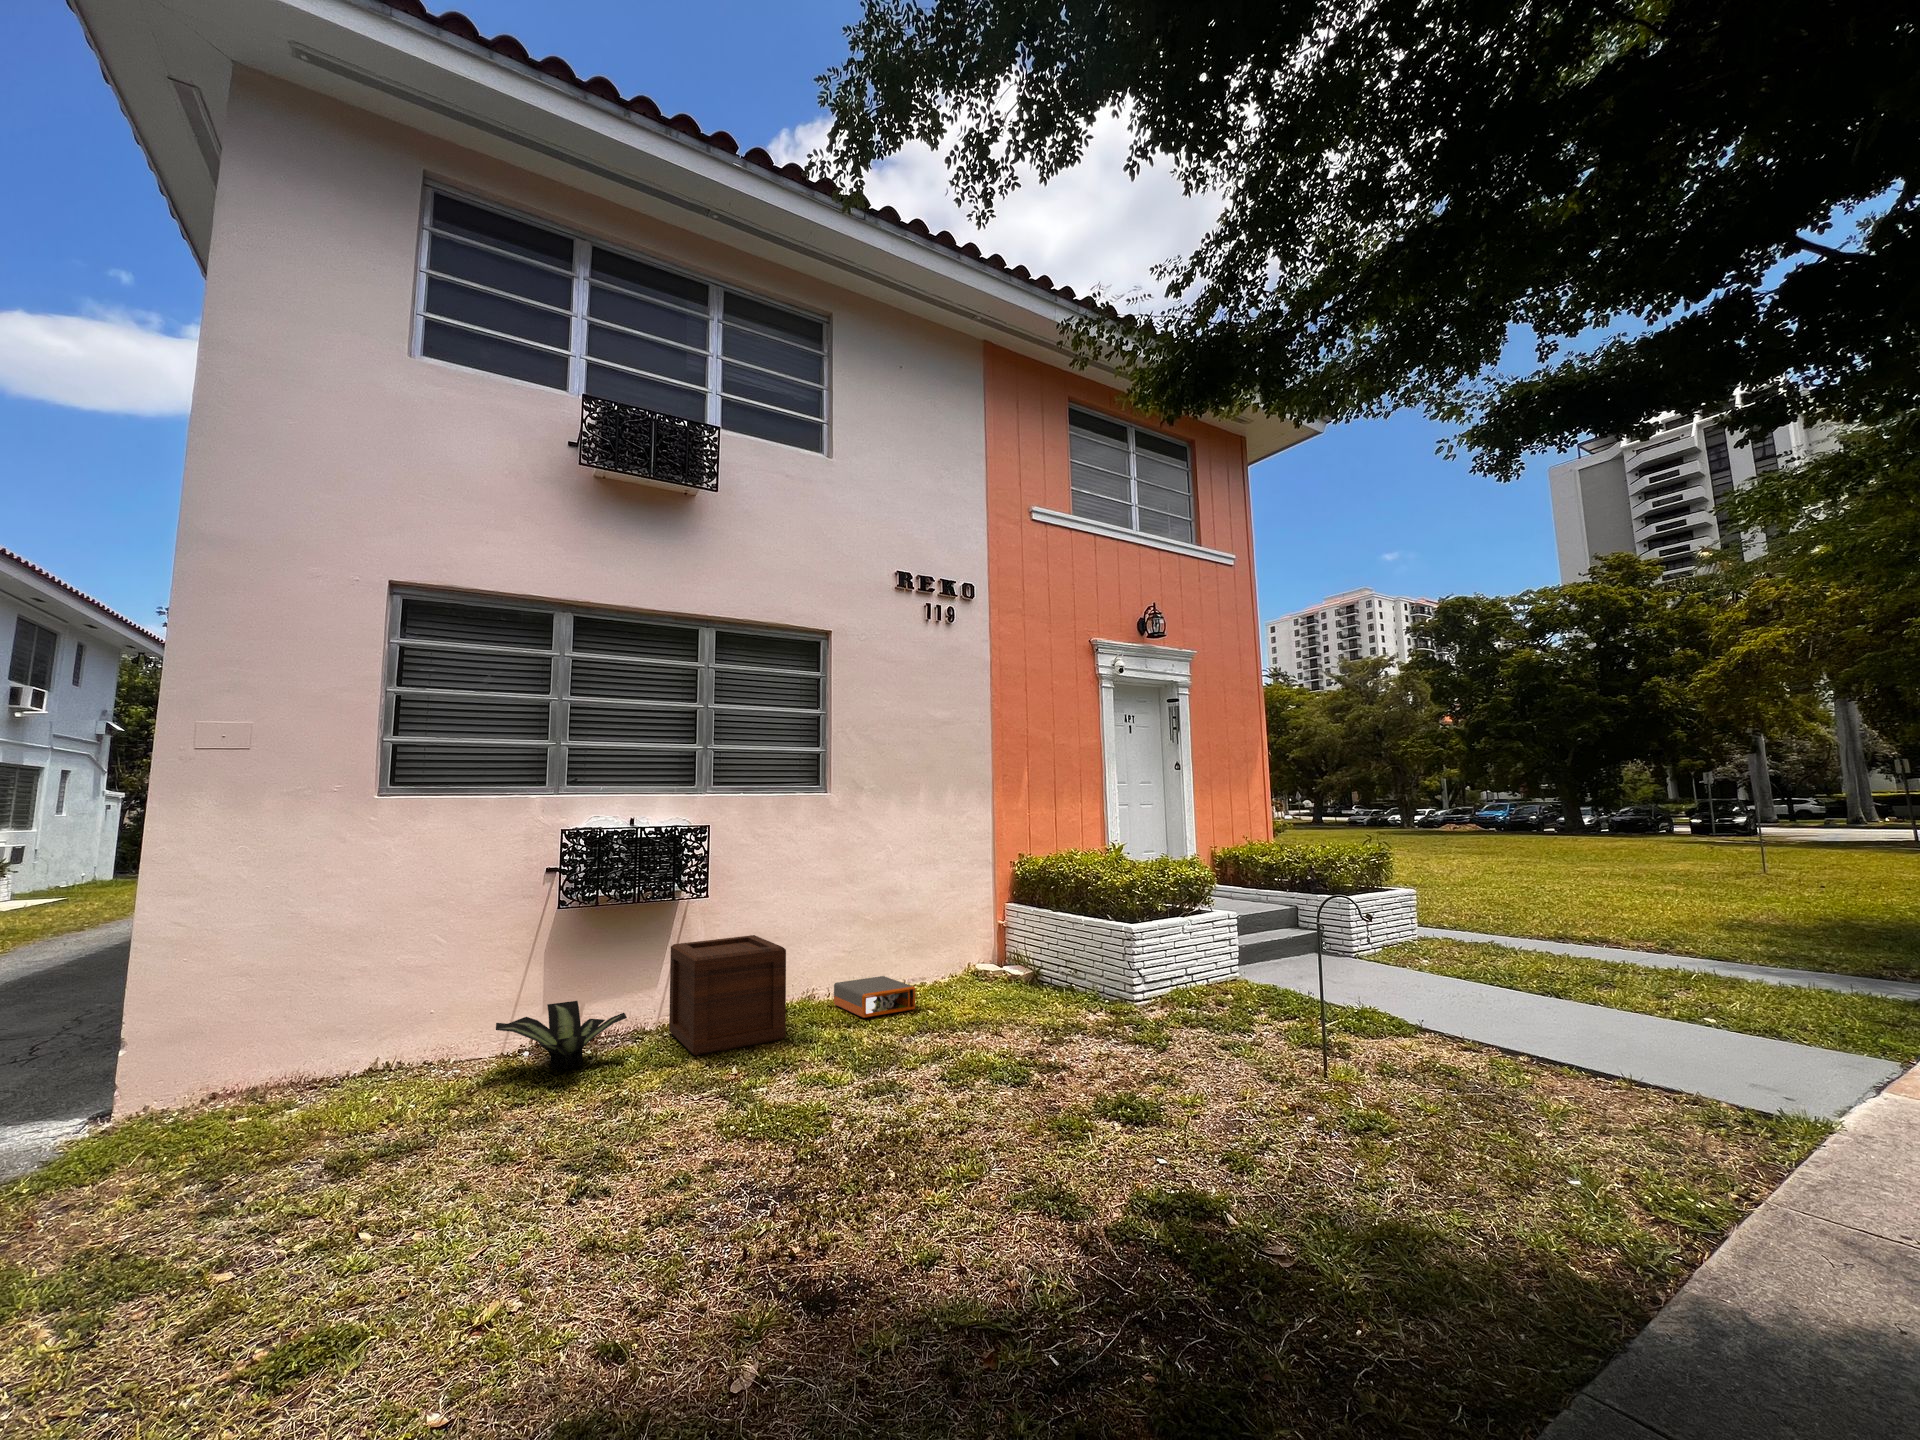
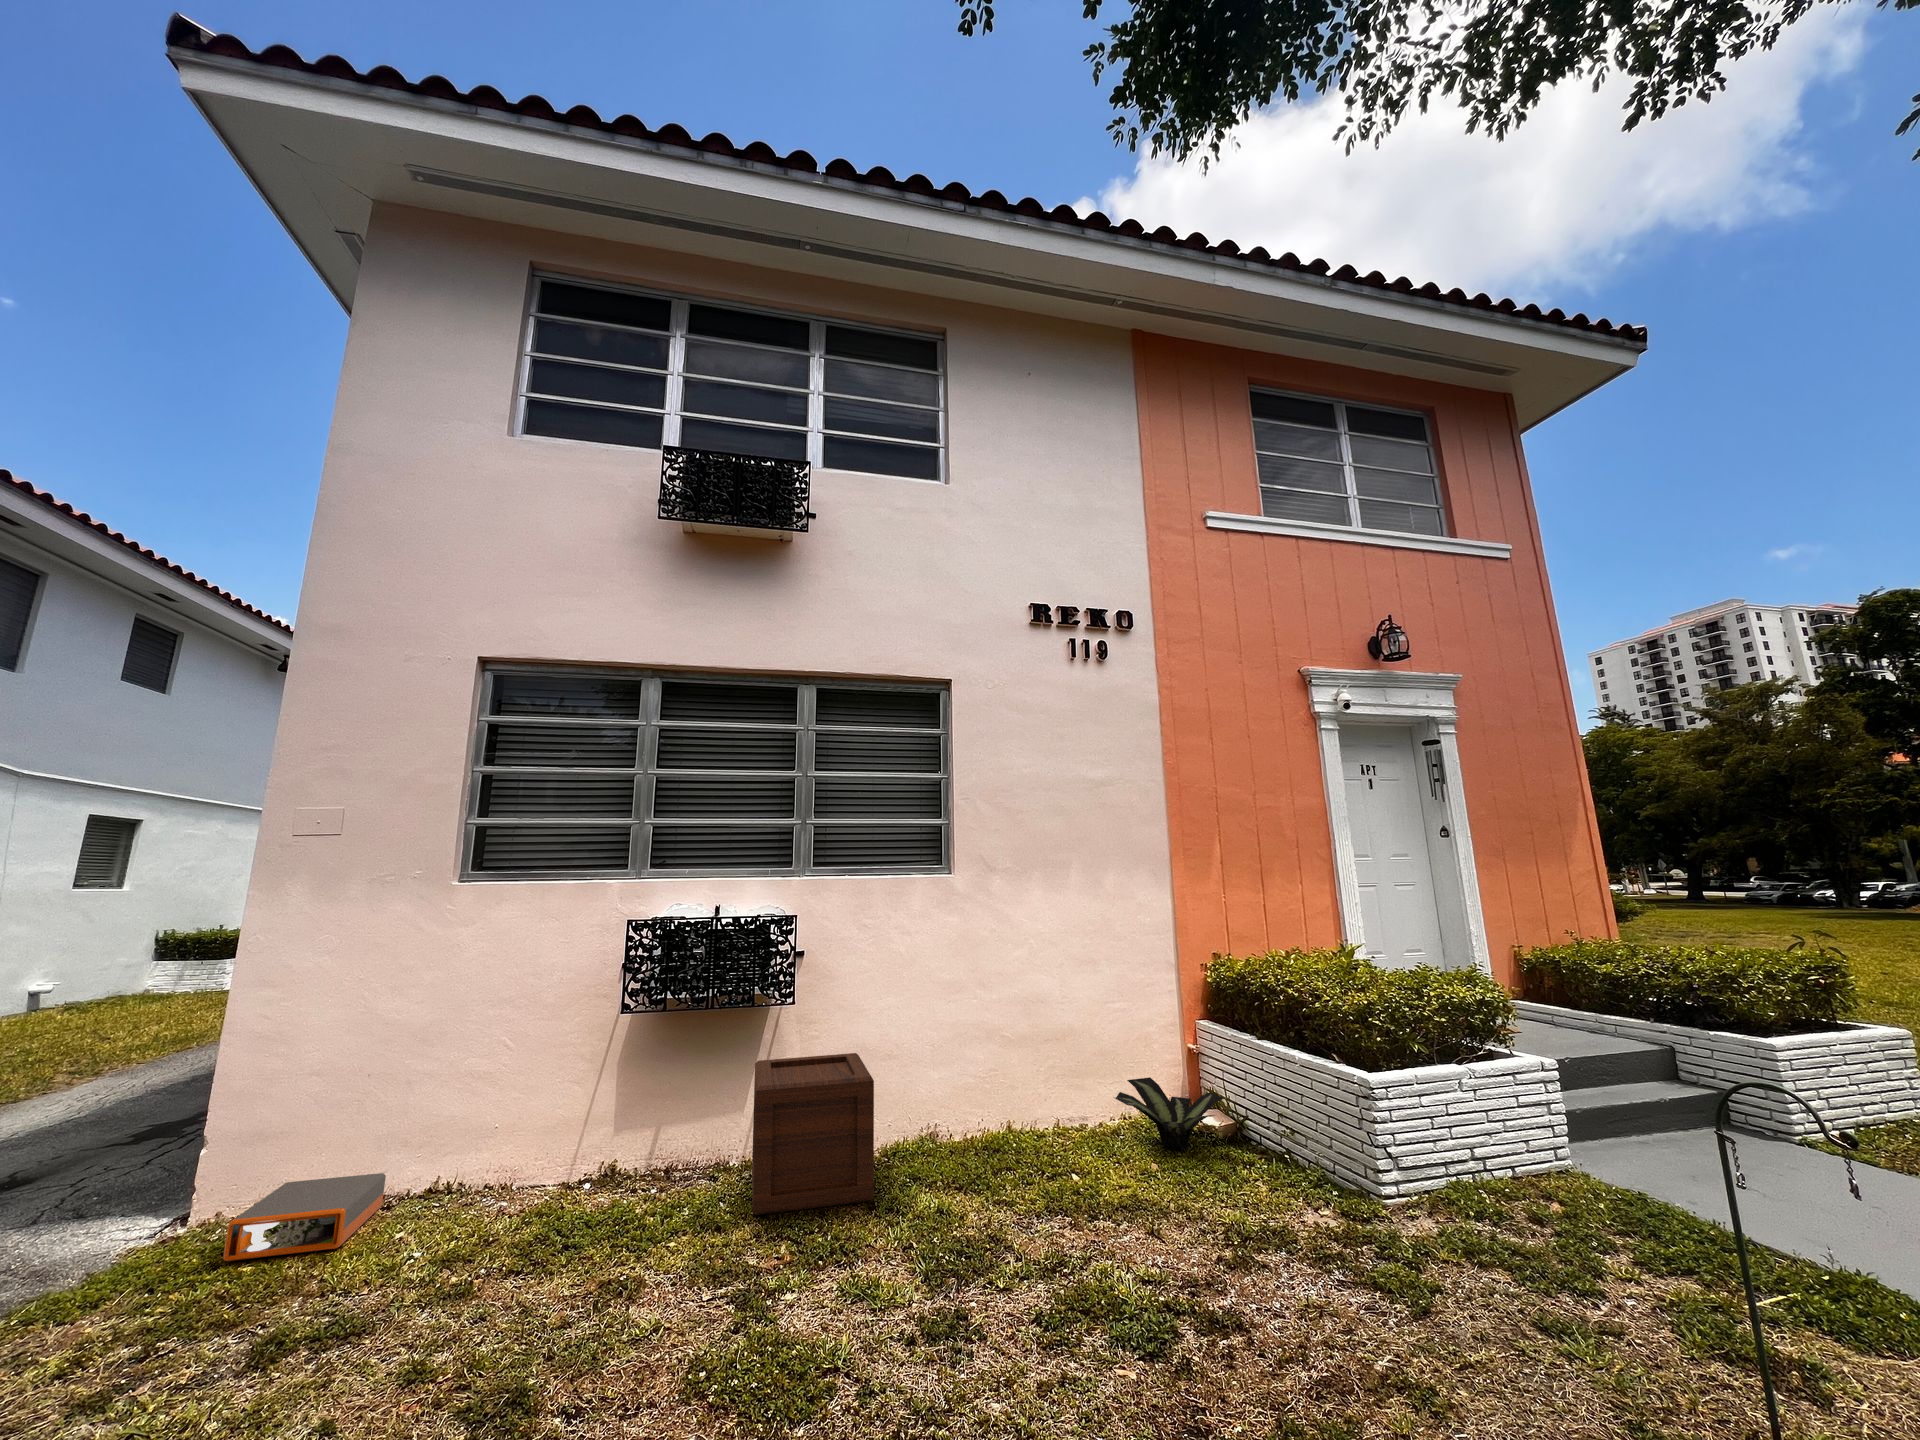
storage box: present [834,976,915,1018] -> present [223,1173,386,1261]
potted plant: present [496,1001,627,1072] -> present [1115,1077,1224,1151]

